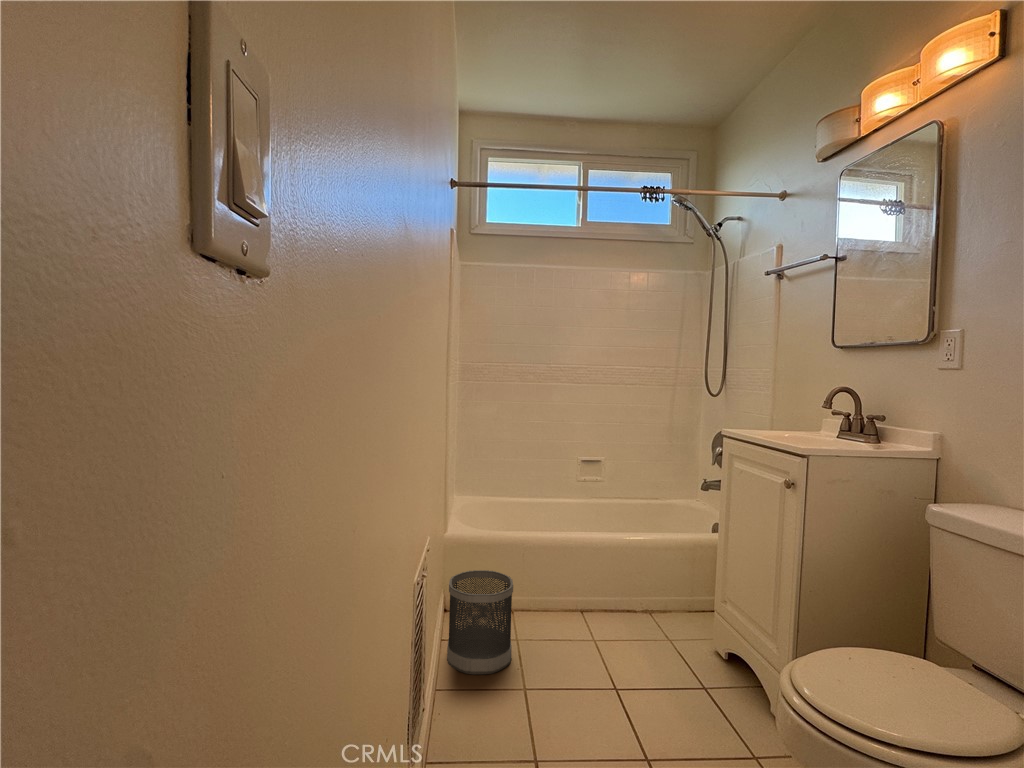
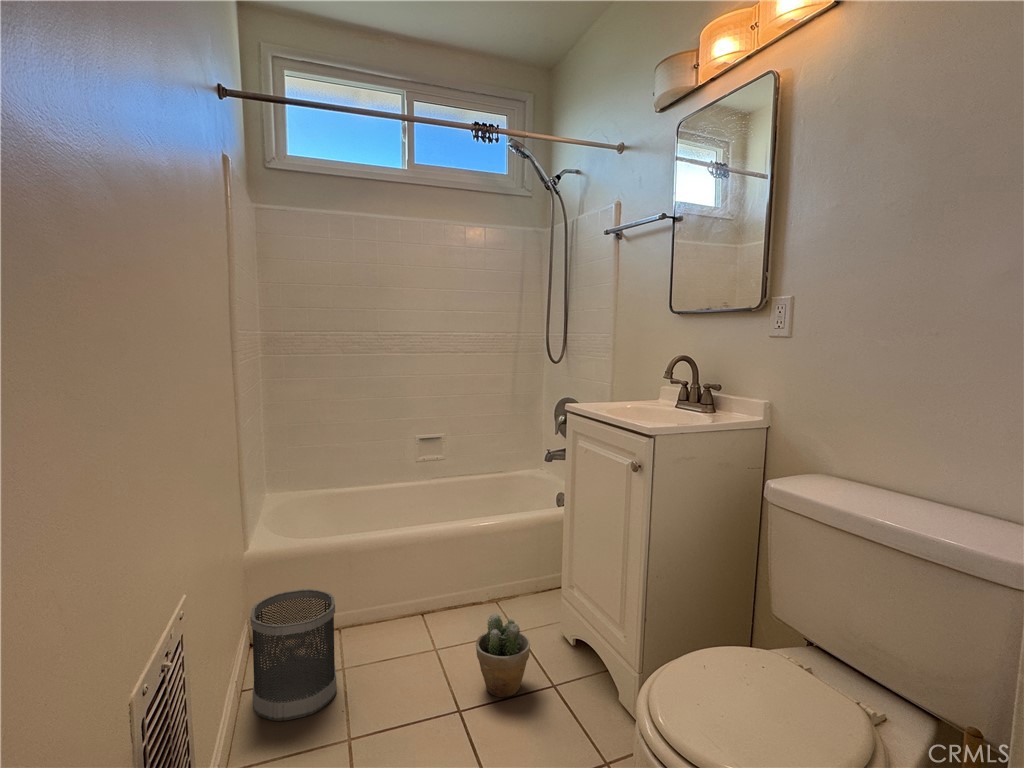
potted plant: none [631,614,683,692] -> present [476,614,530,697]

